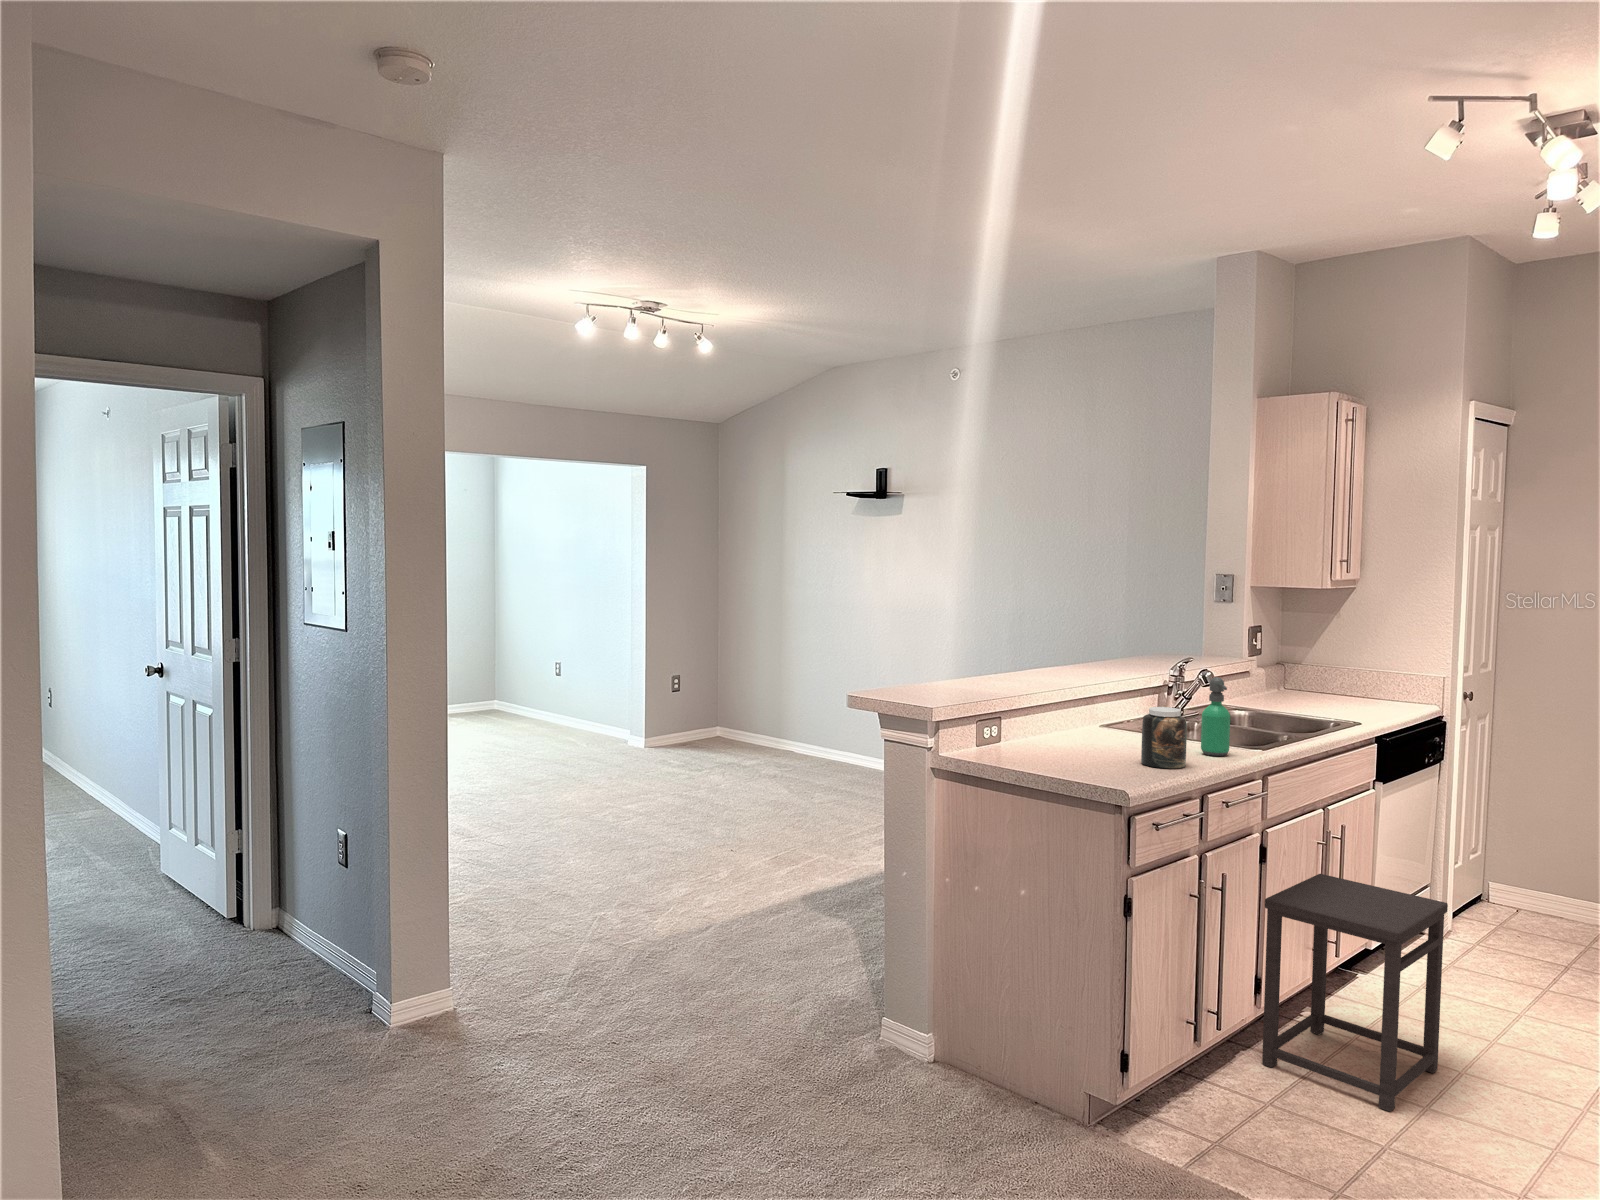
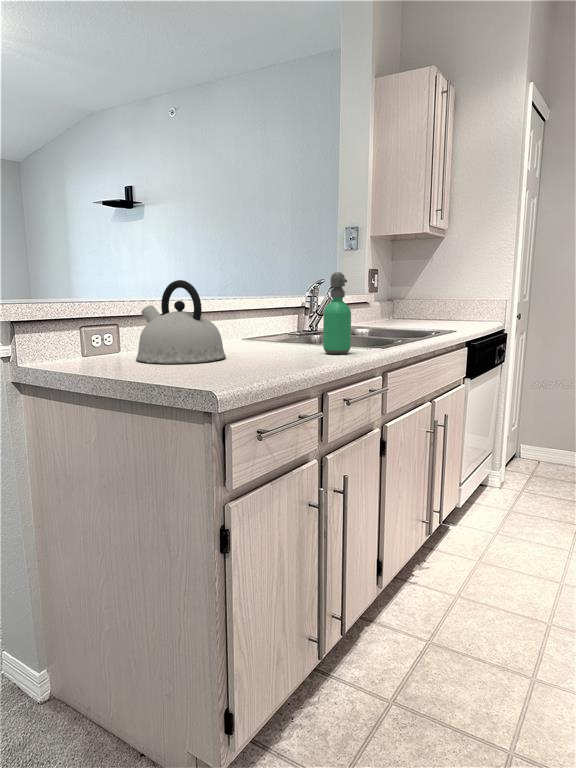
kettle: none [1026,684,1108,760] -> present [136,280,226,364]
jar: present [1141,707,1187,769] -> none [255,299,303,366]
side table: present [1262,874,1448,1112] -> none [384,459,543,690]

